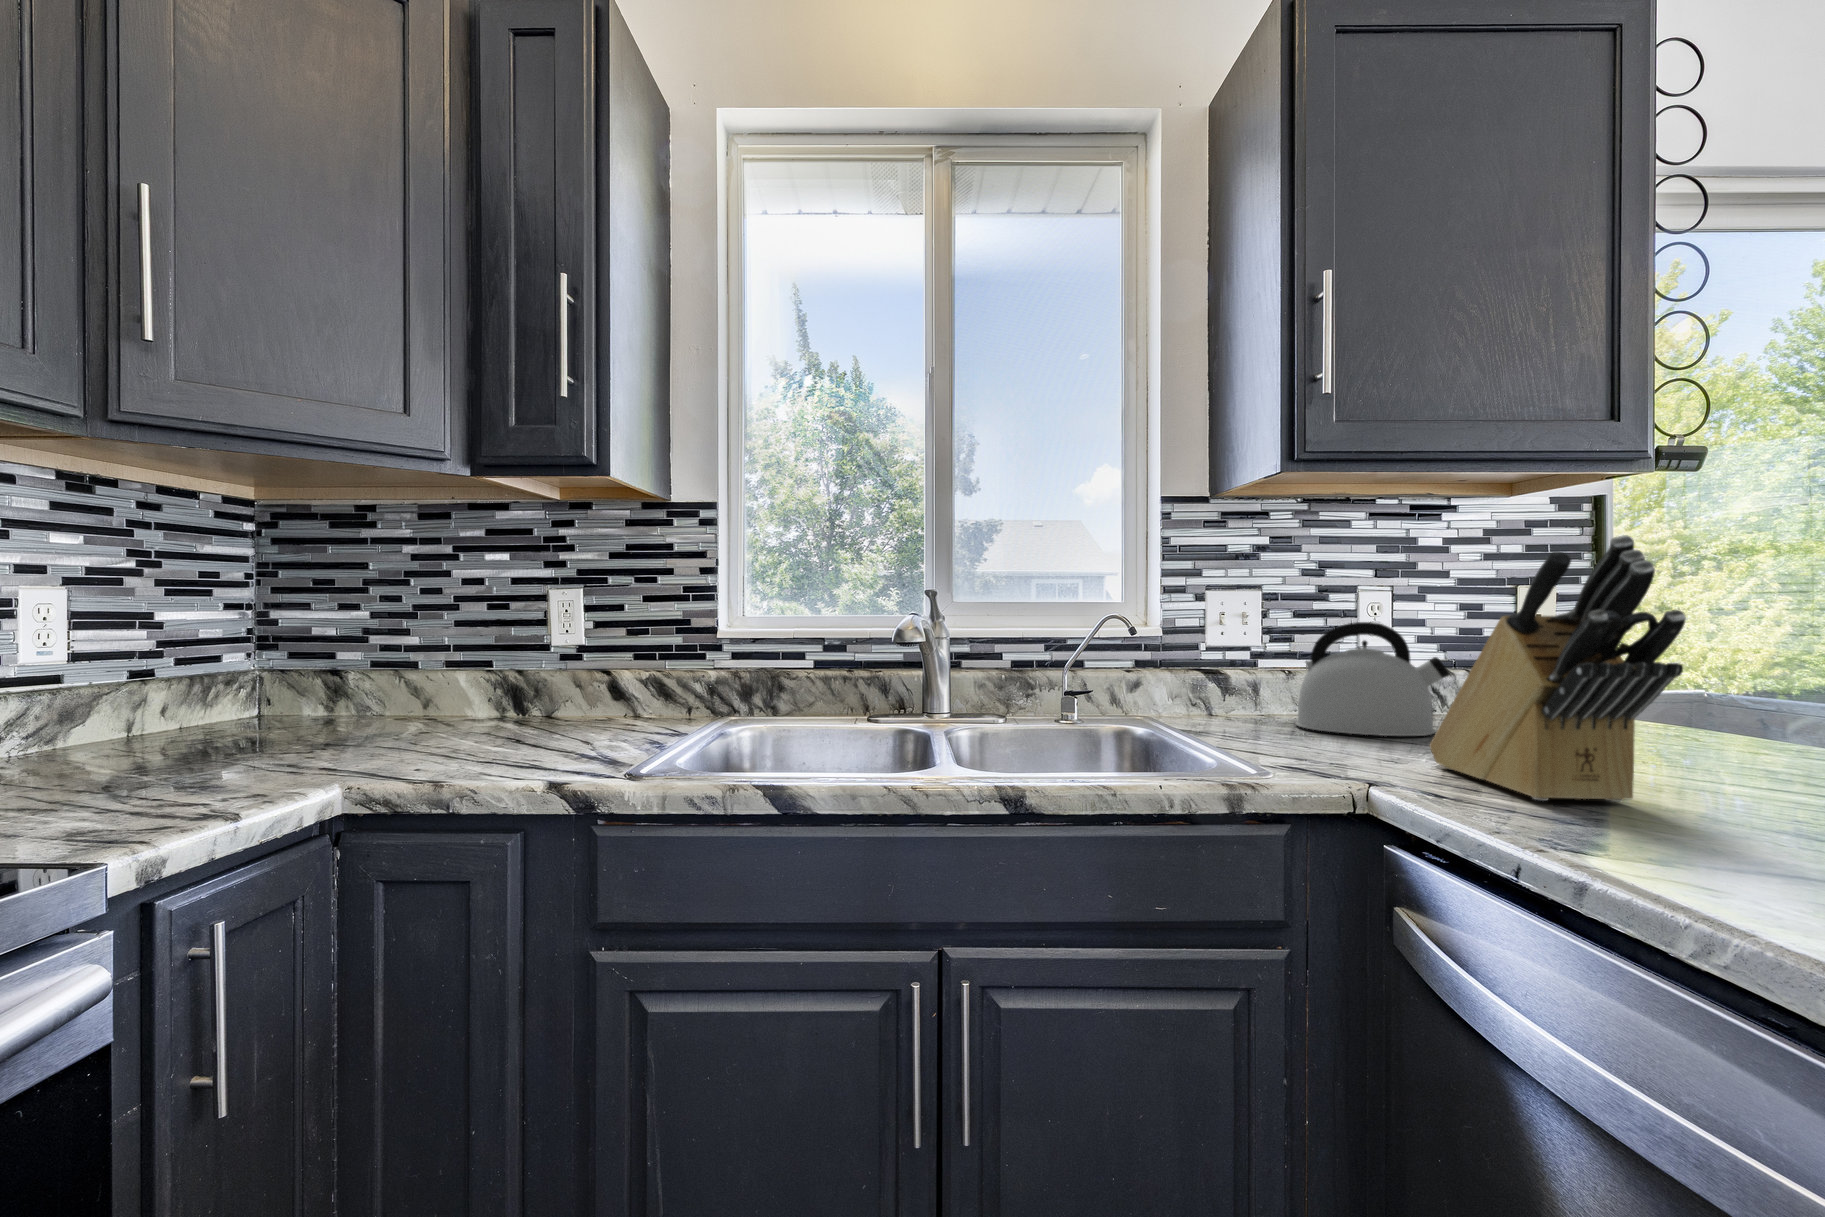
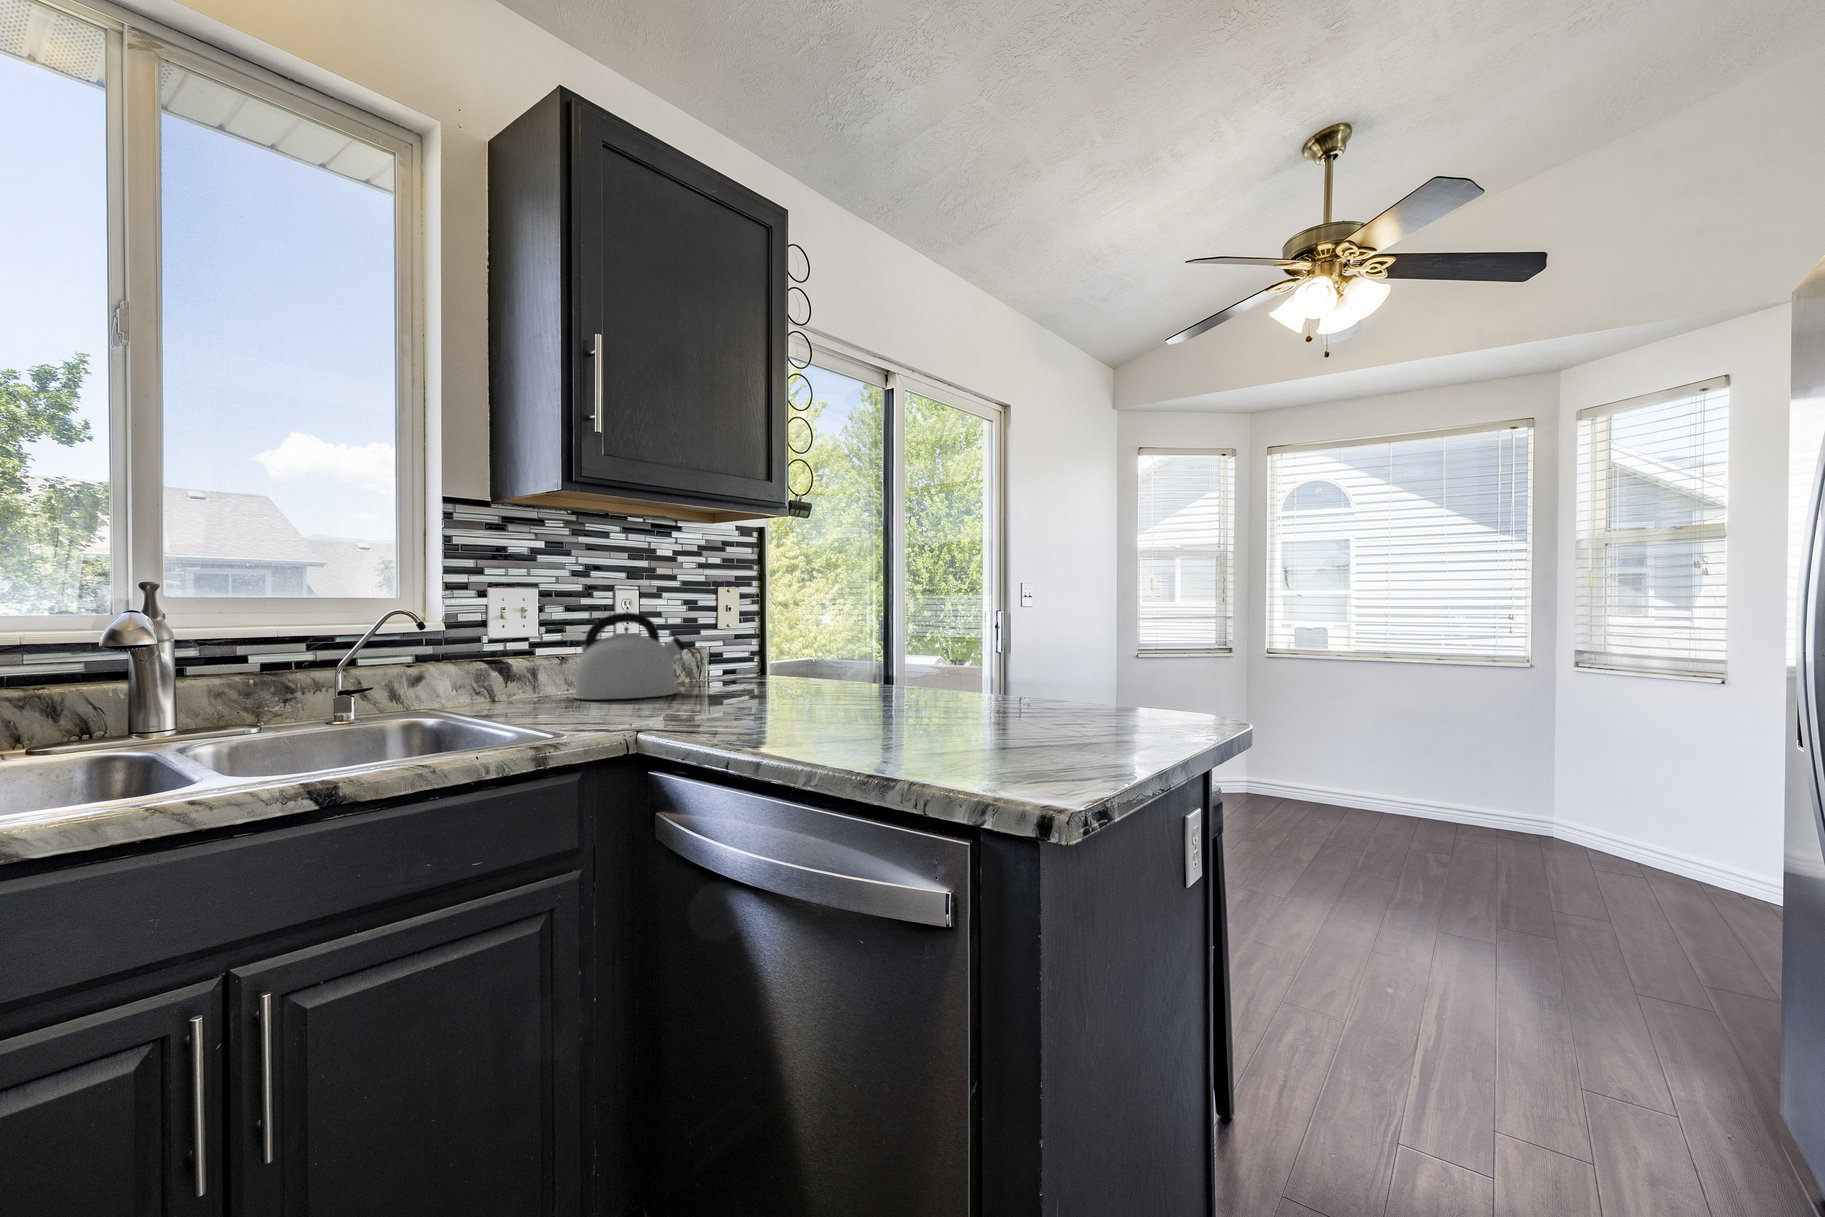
knife block: present [1430,535,1686,802] -> none [687,547,838,720]

